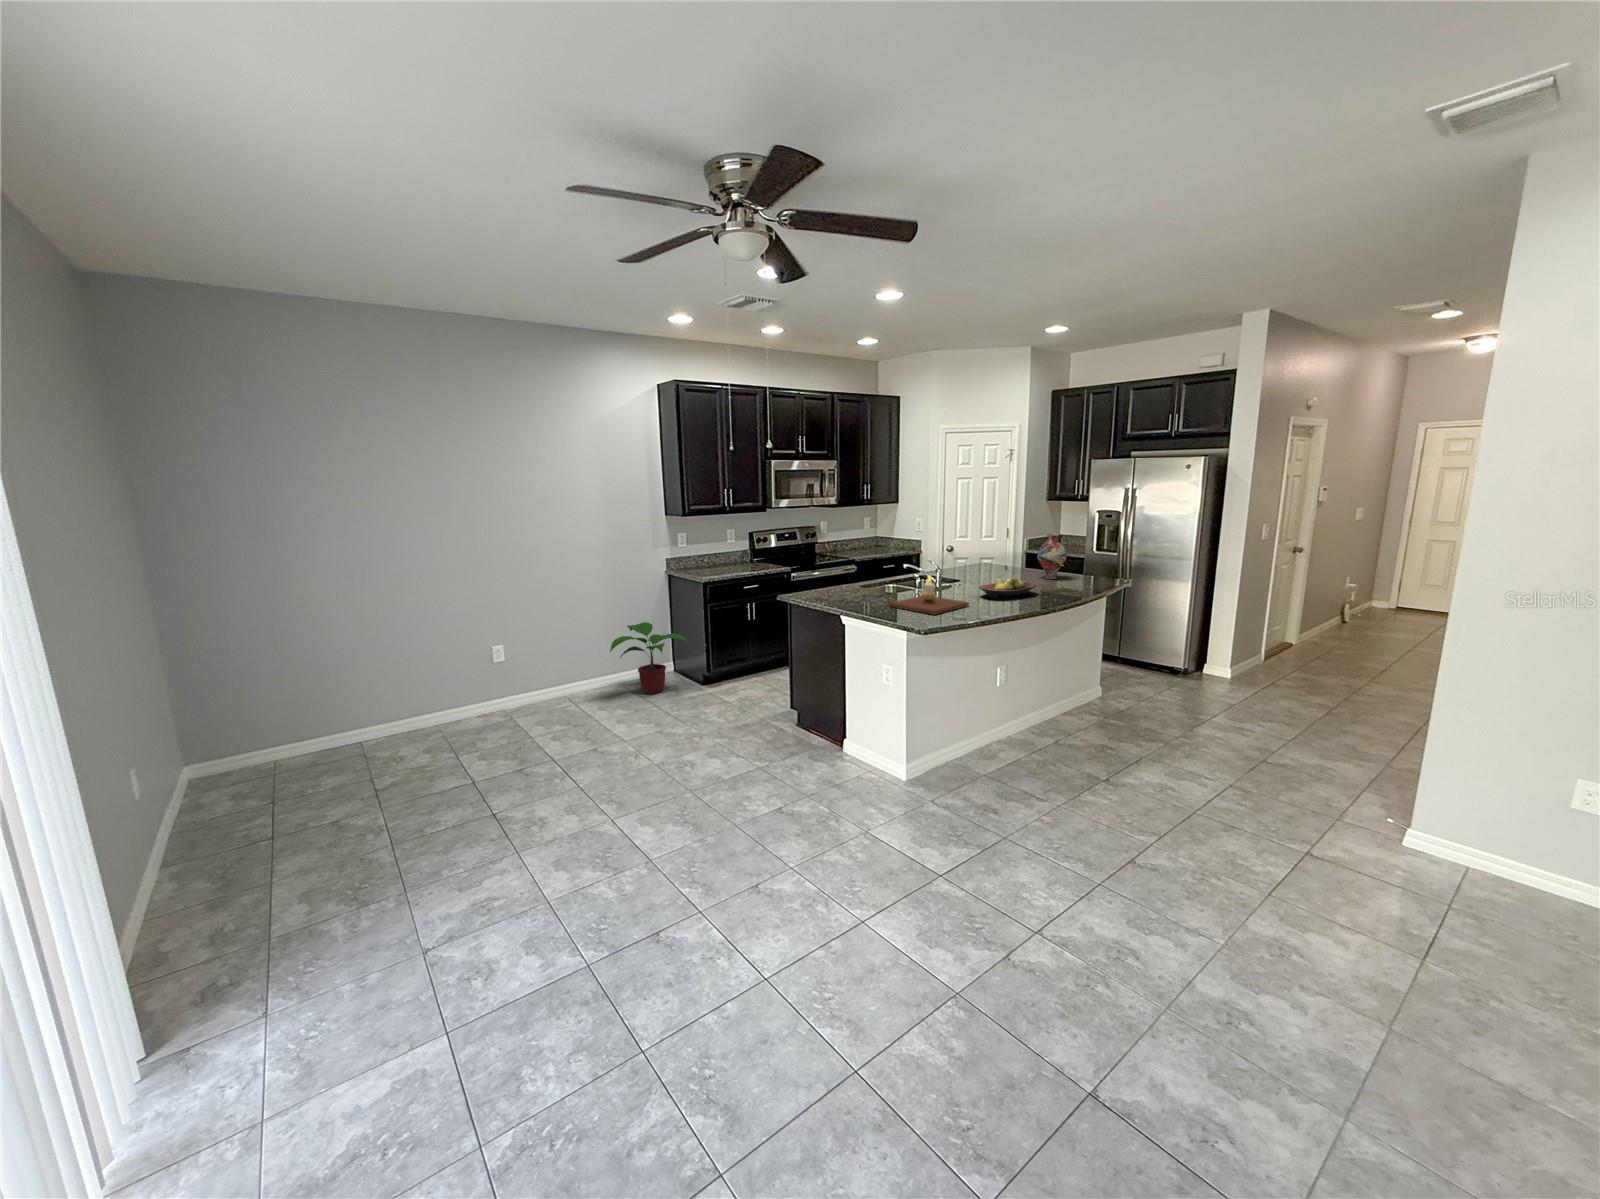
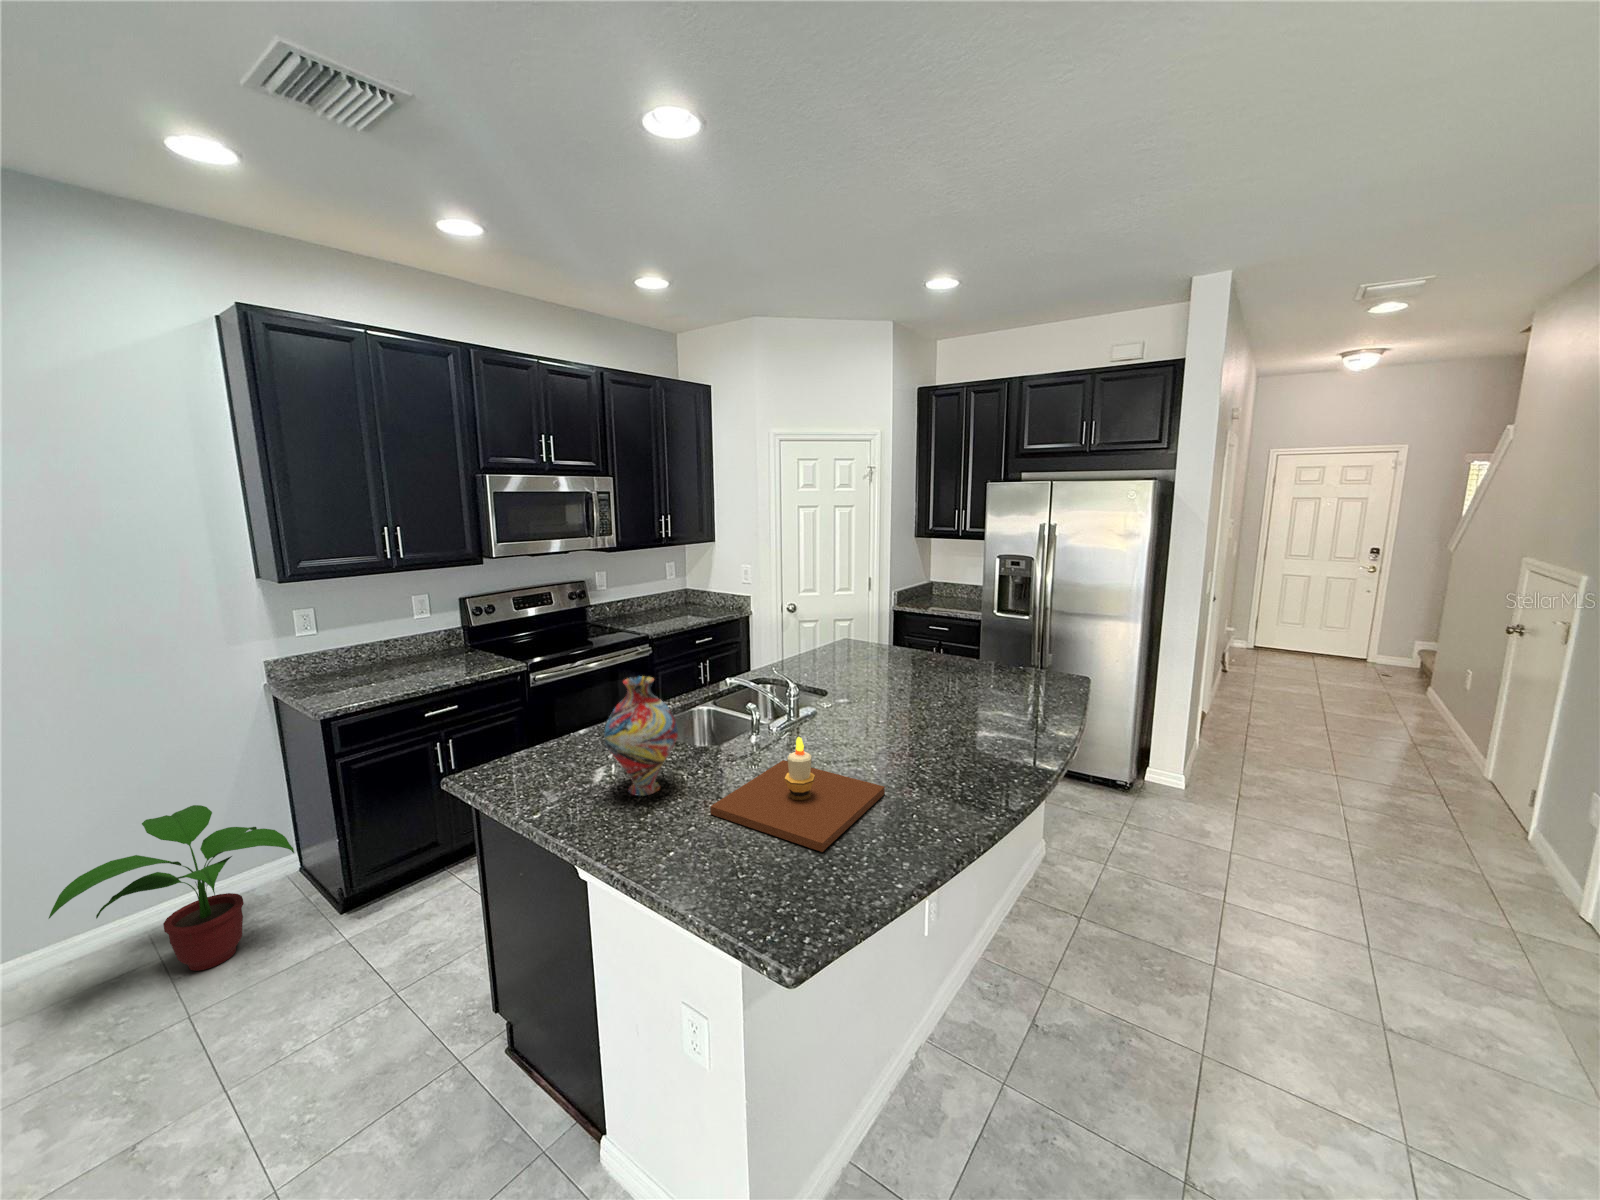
vase: present [1037,534,1067,579] -> present [604,676,678,796]
fruit bowl: present [979,577,1036,598] -> none [887,704,987,756]

